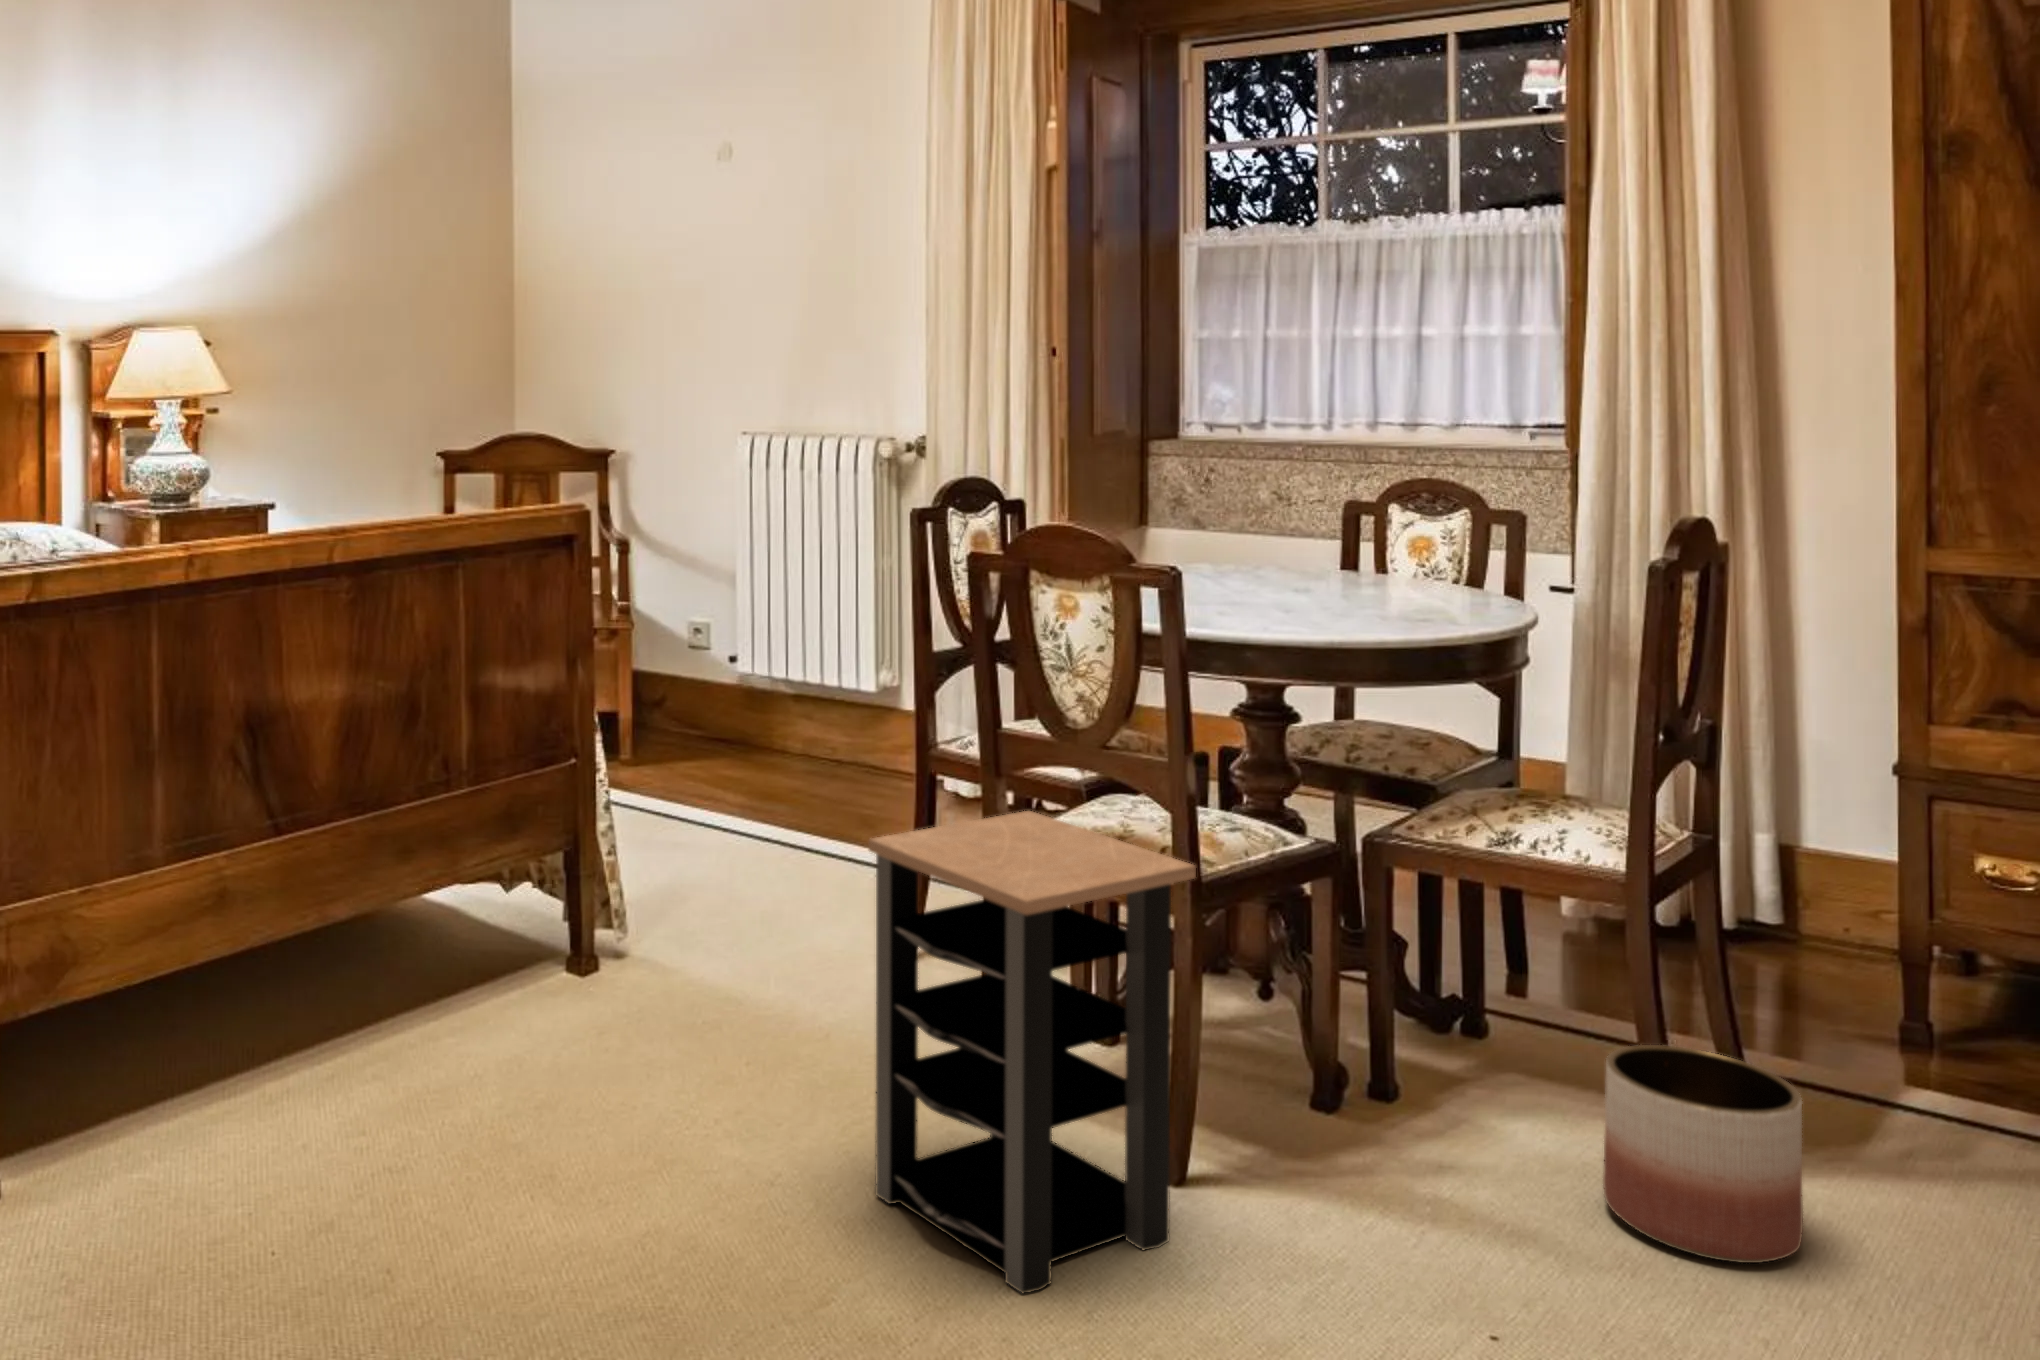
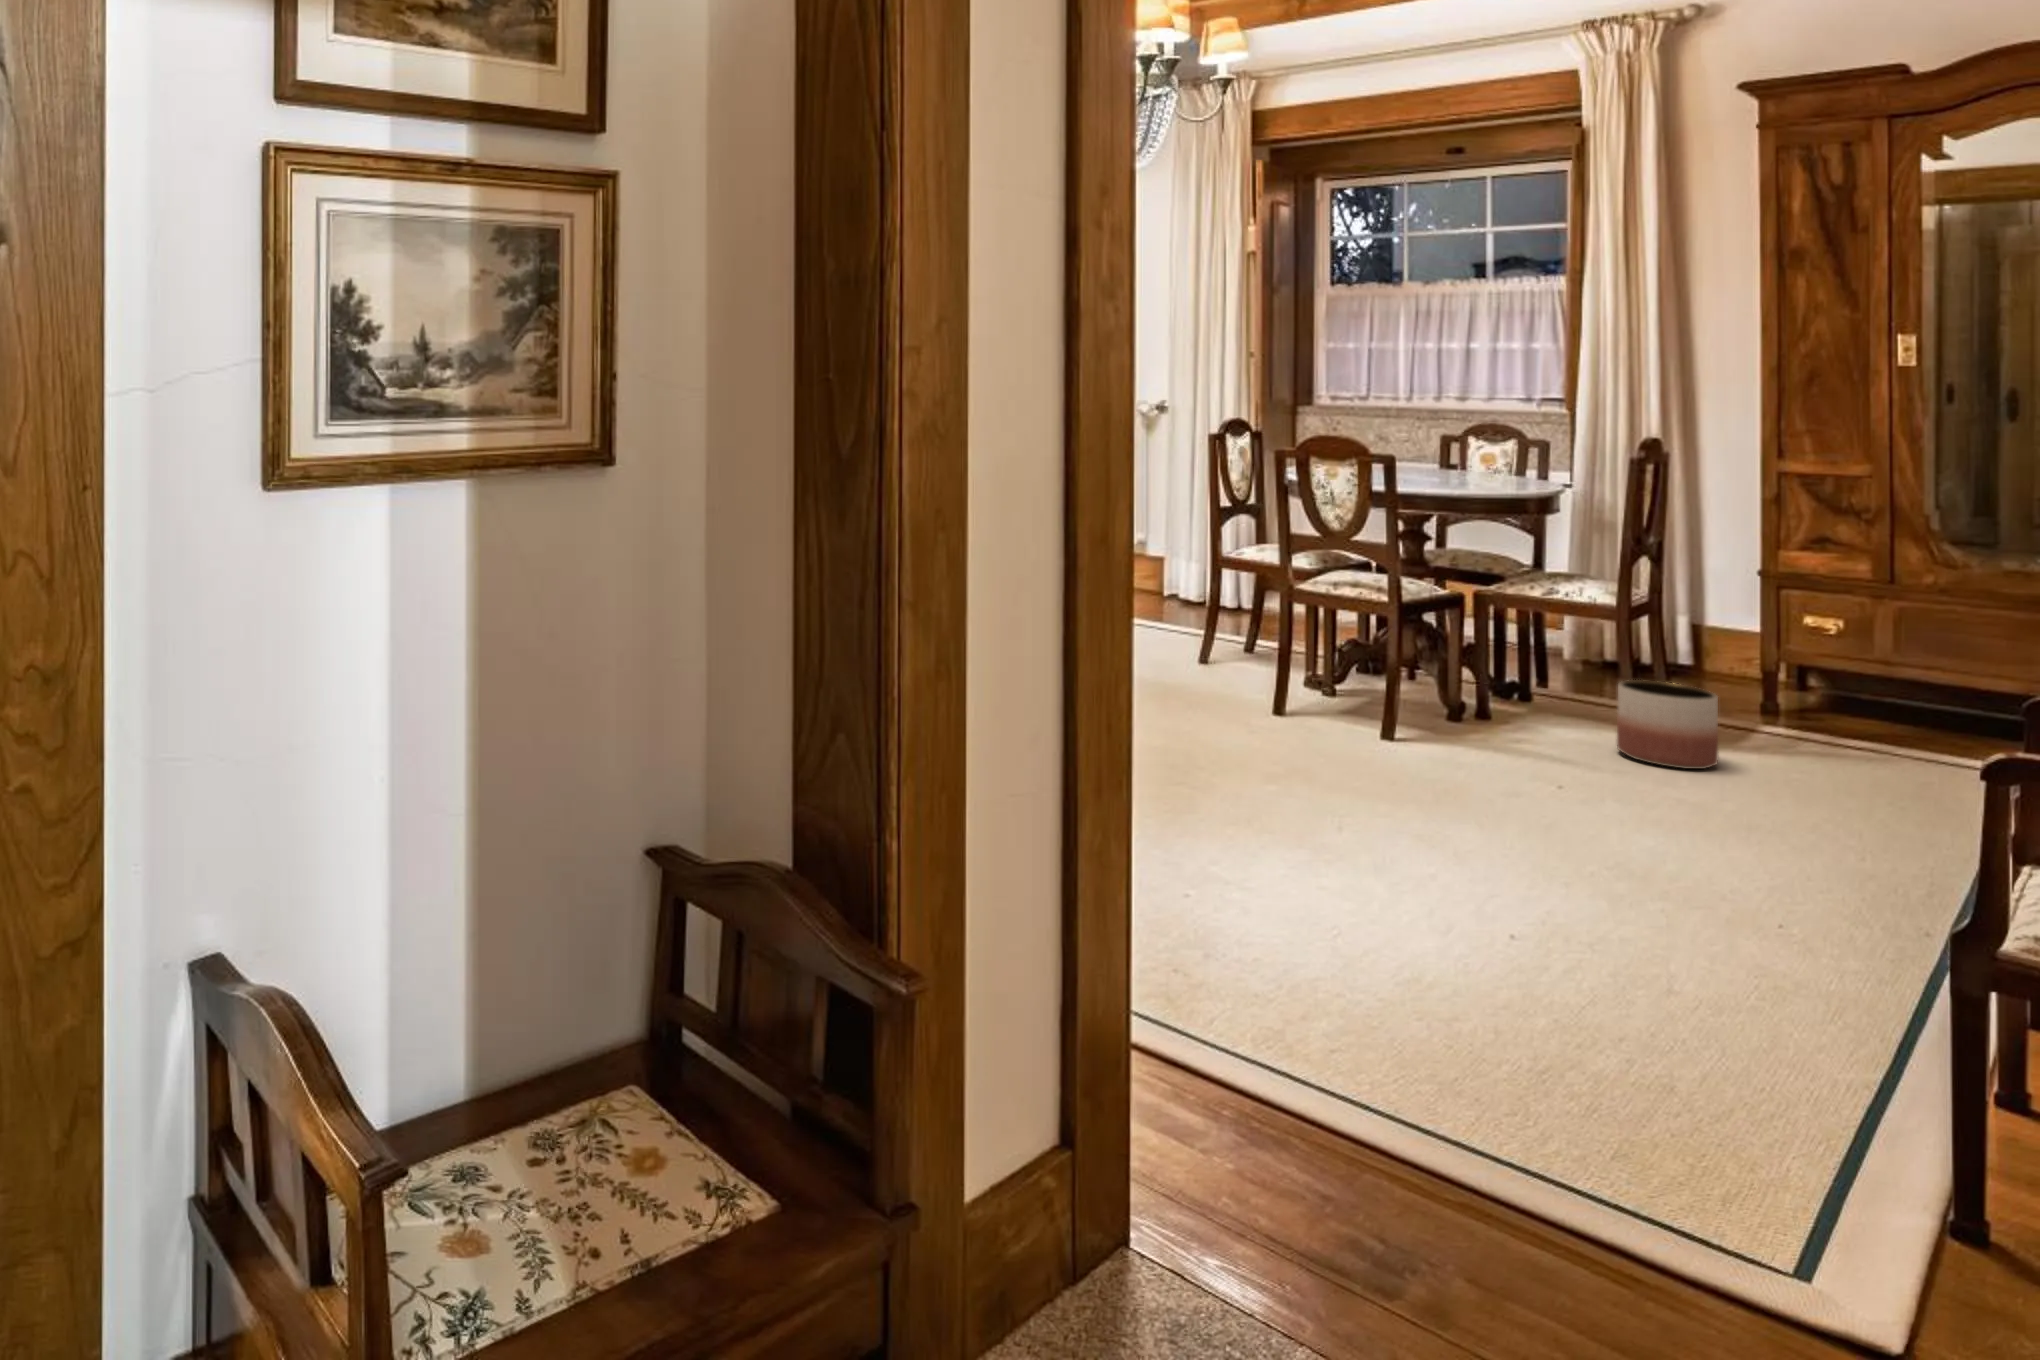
side table: present [869,811,1196,1294] -> none [1253,569,1421,769]

